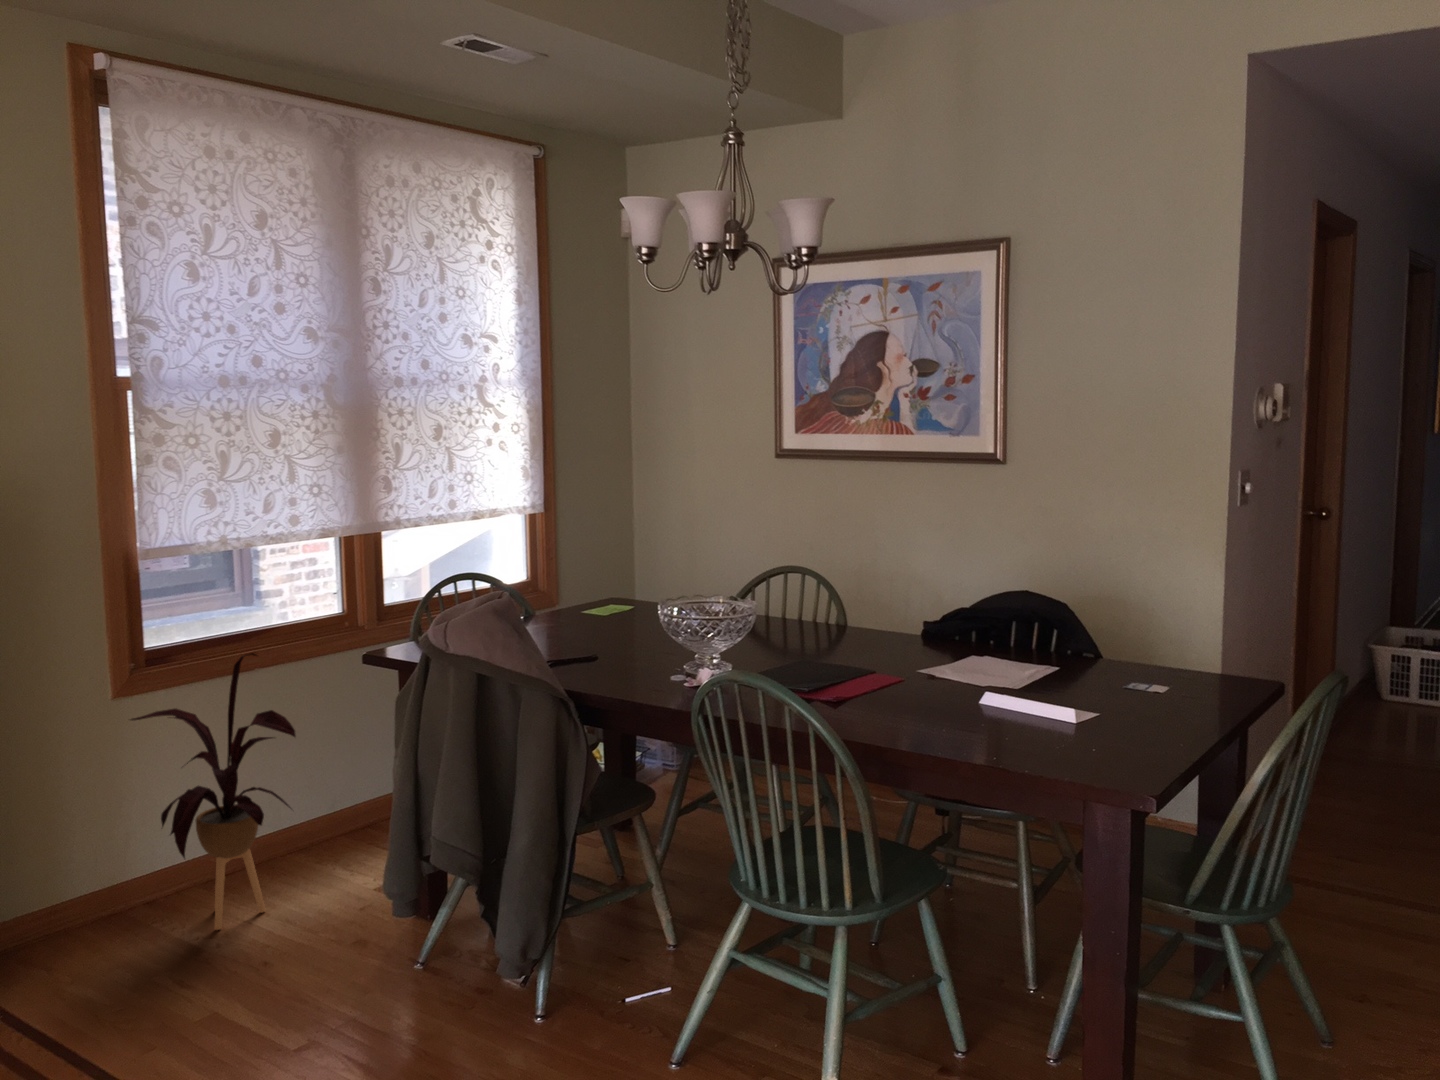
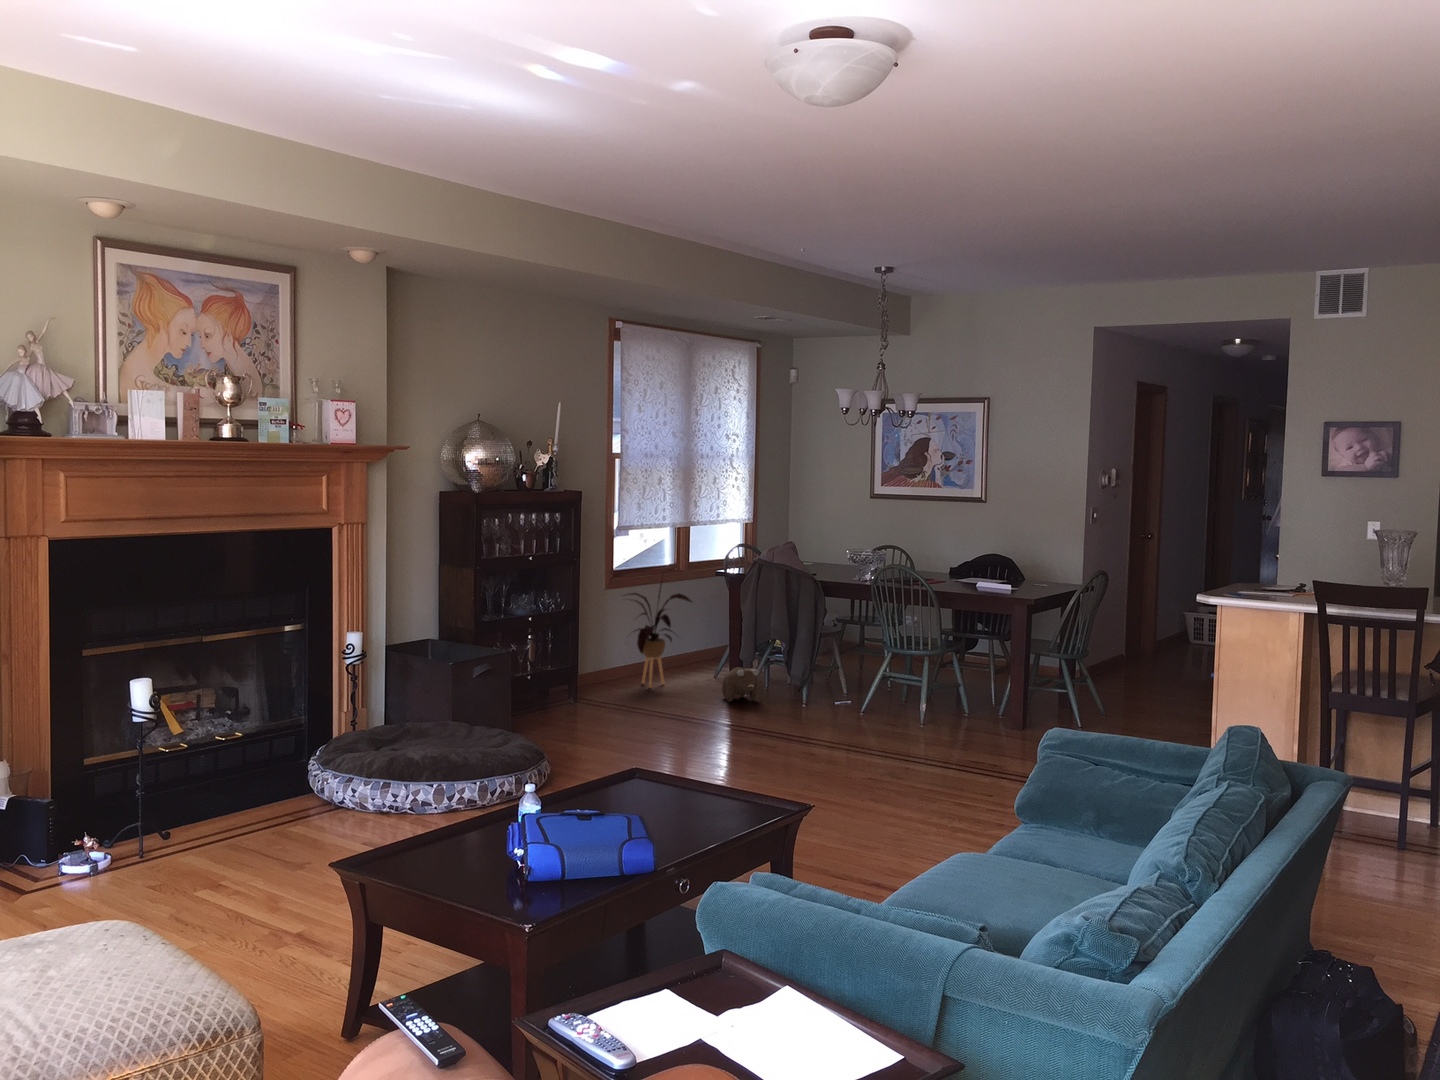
plush toy: none [336,913,430,1011] -> present [722,667,759,702]

